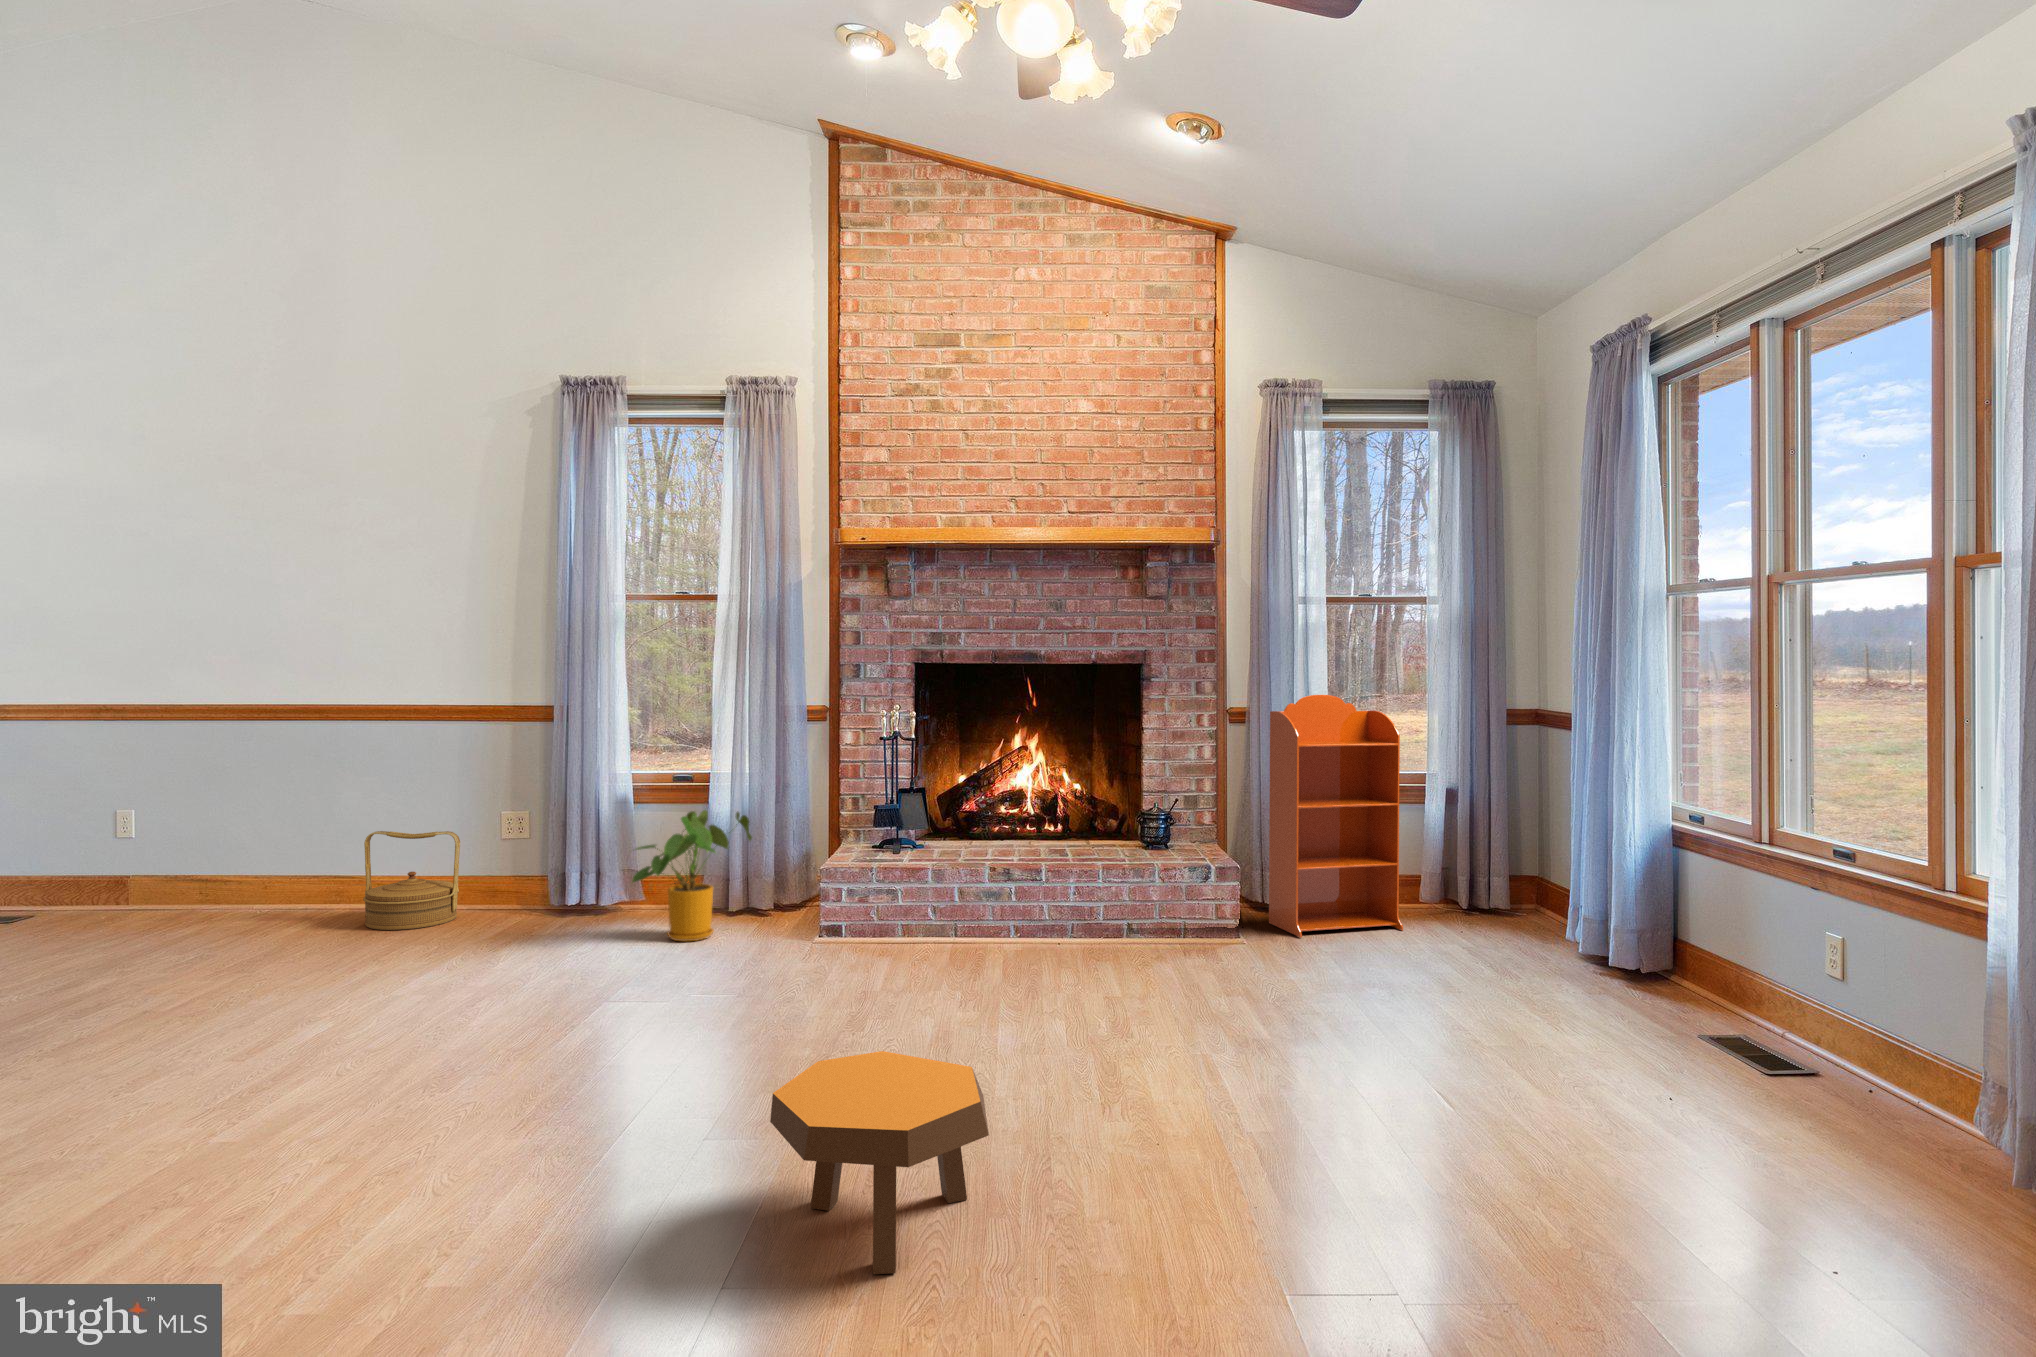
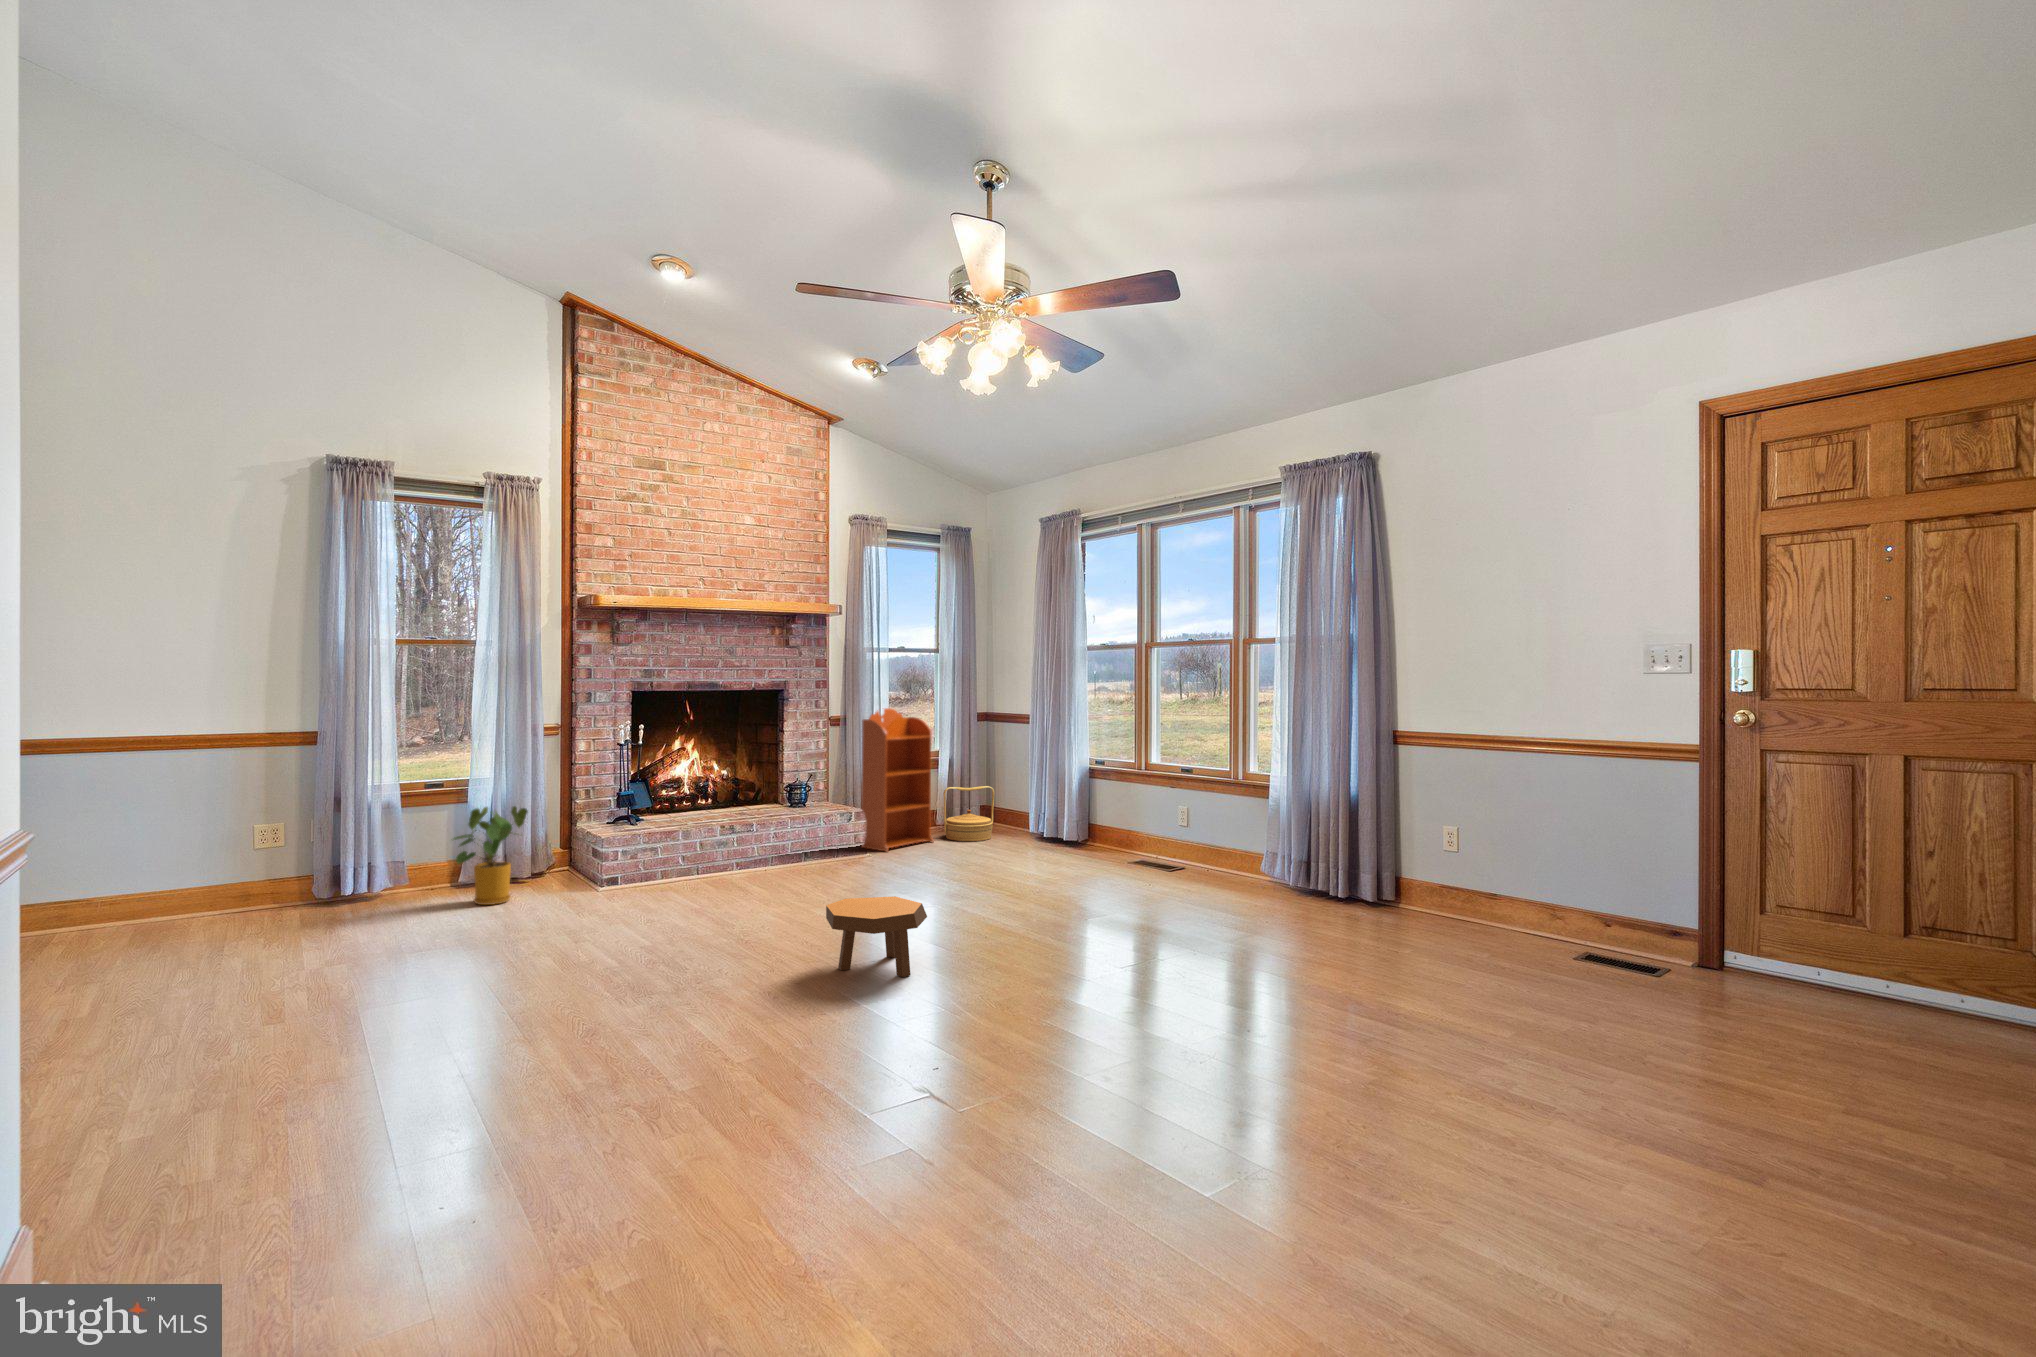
woven basket: present [363,831,460,930] -> present [943,786,994,841]

